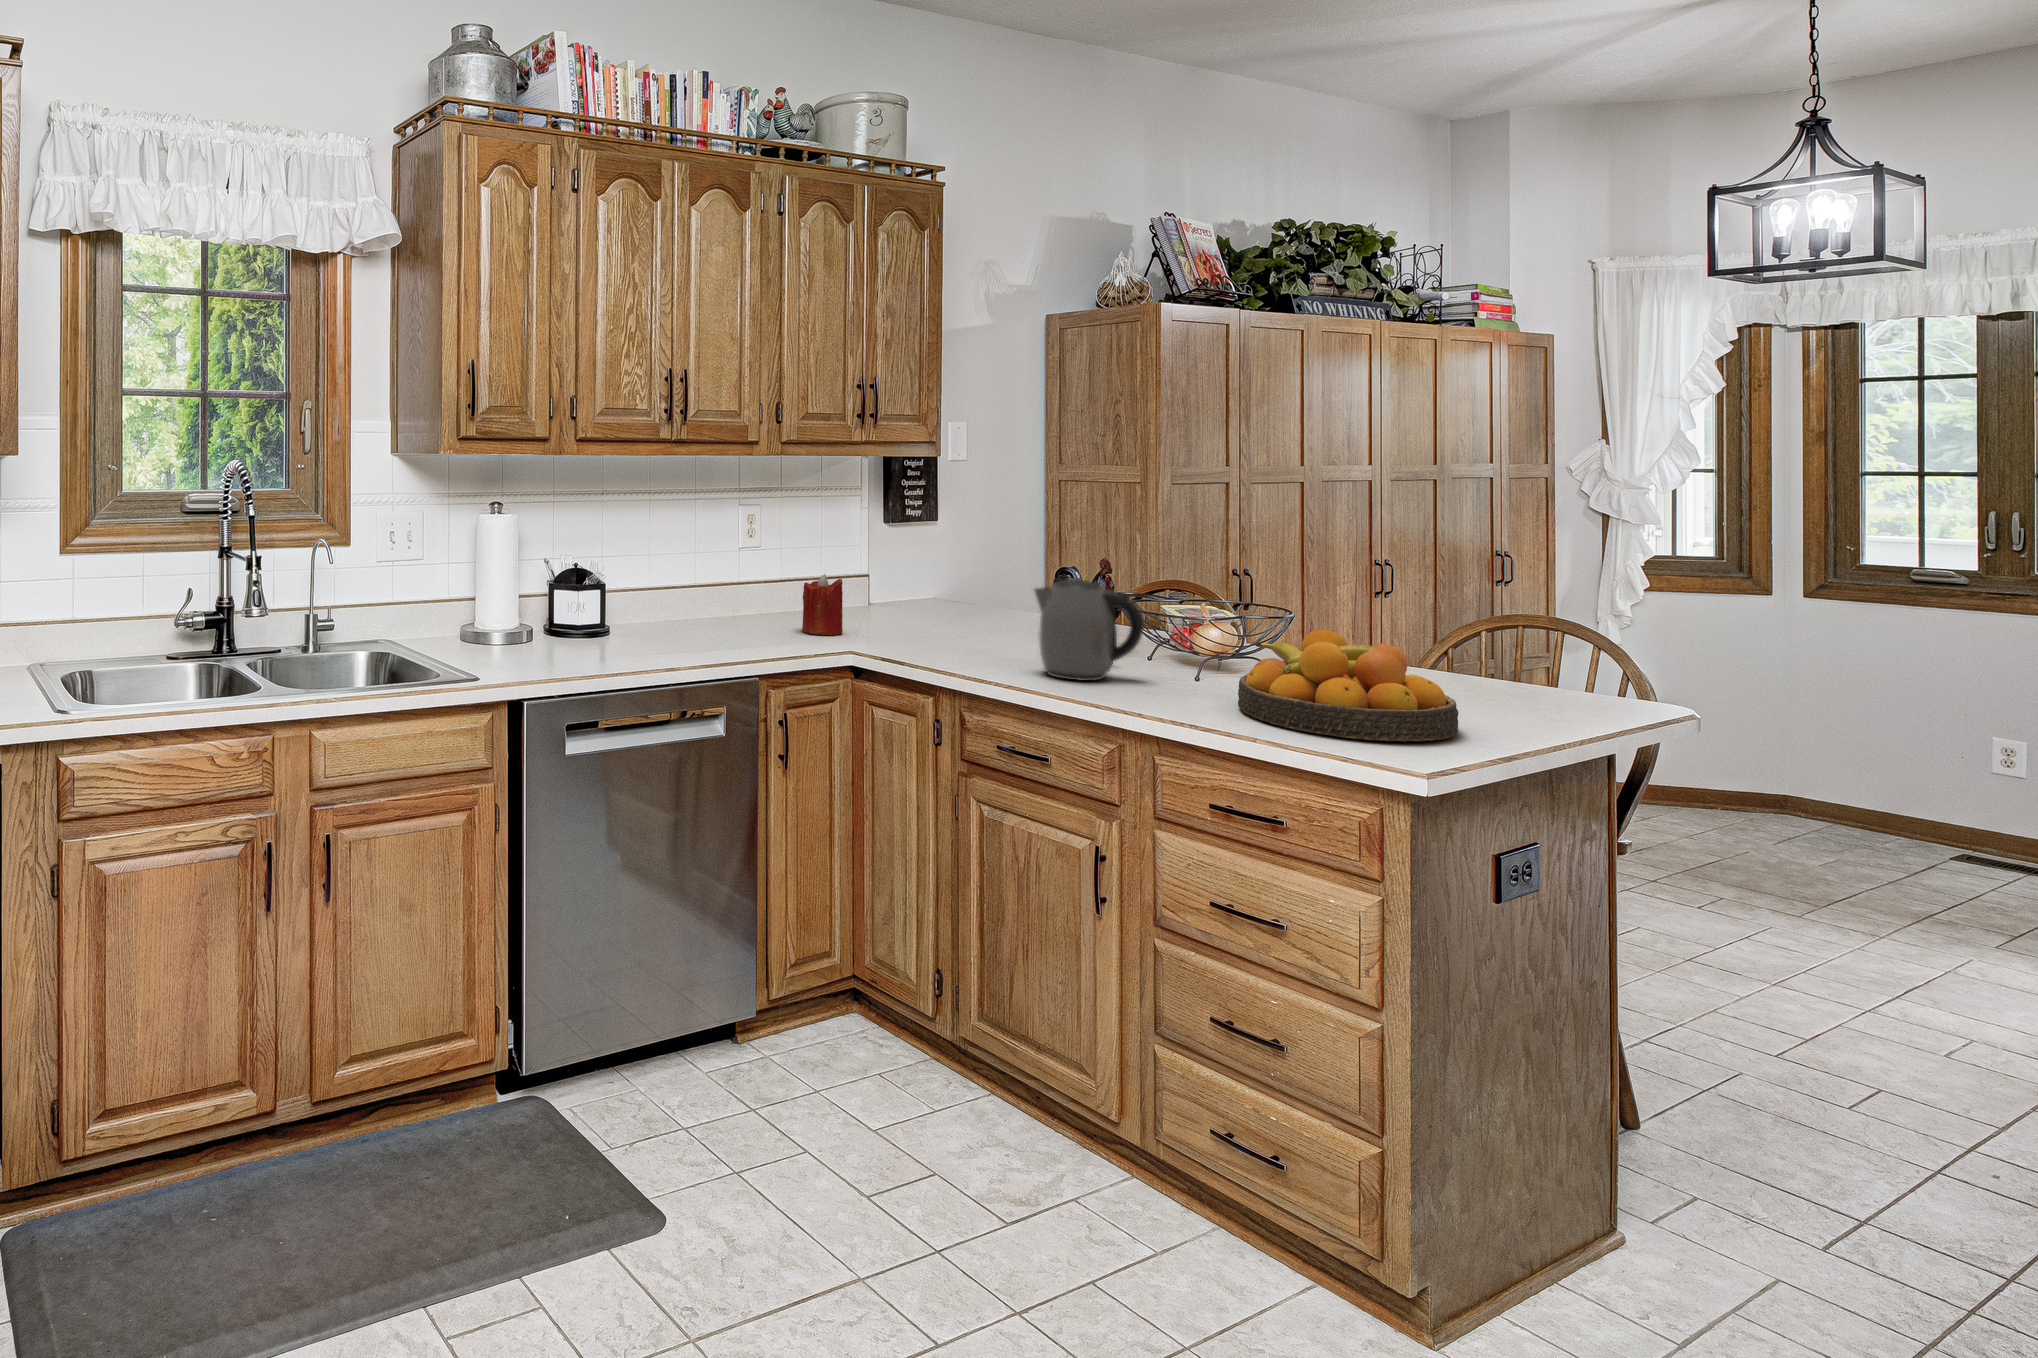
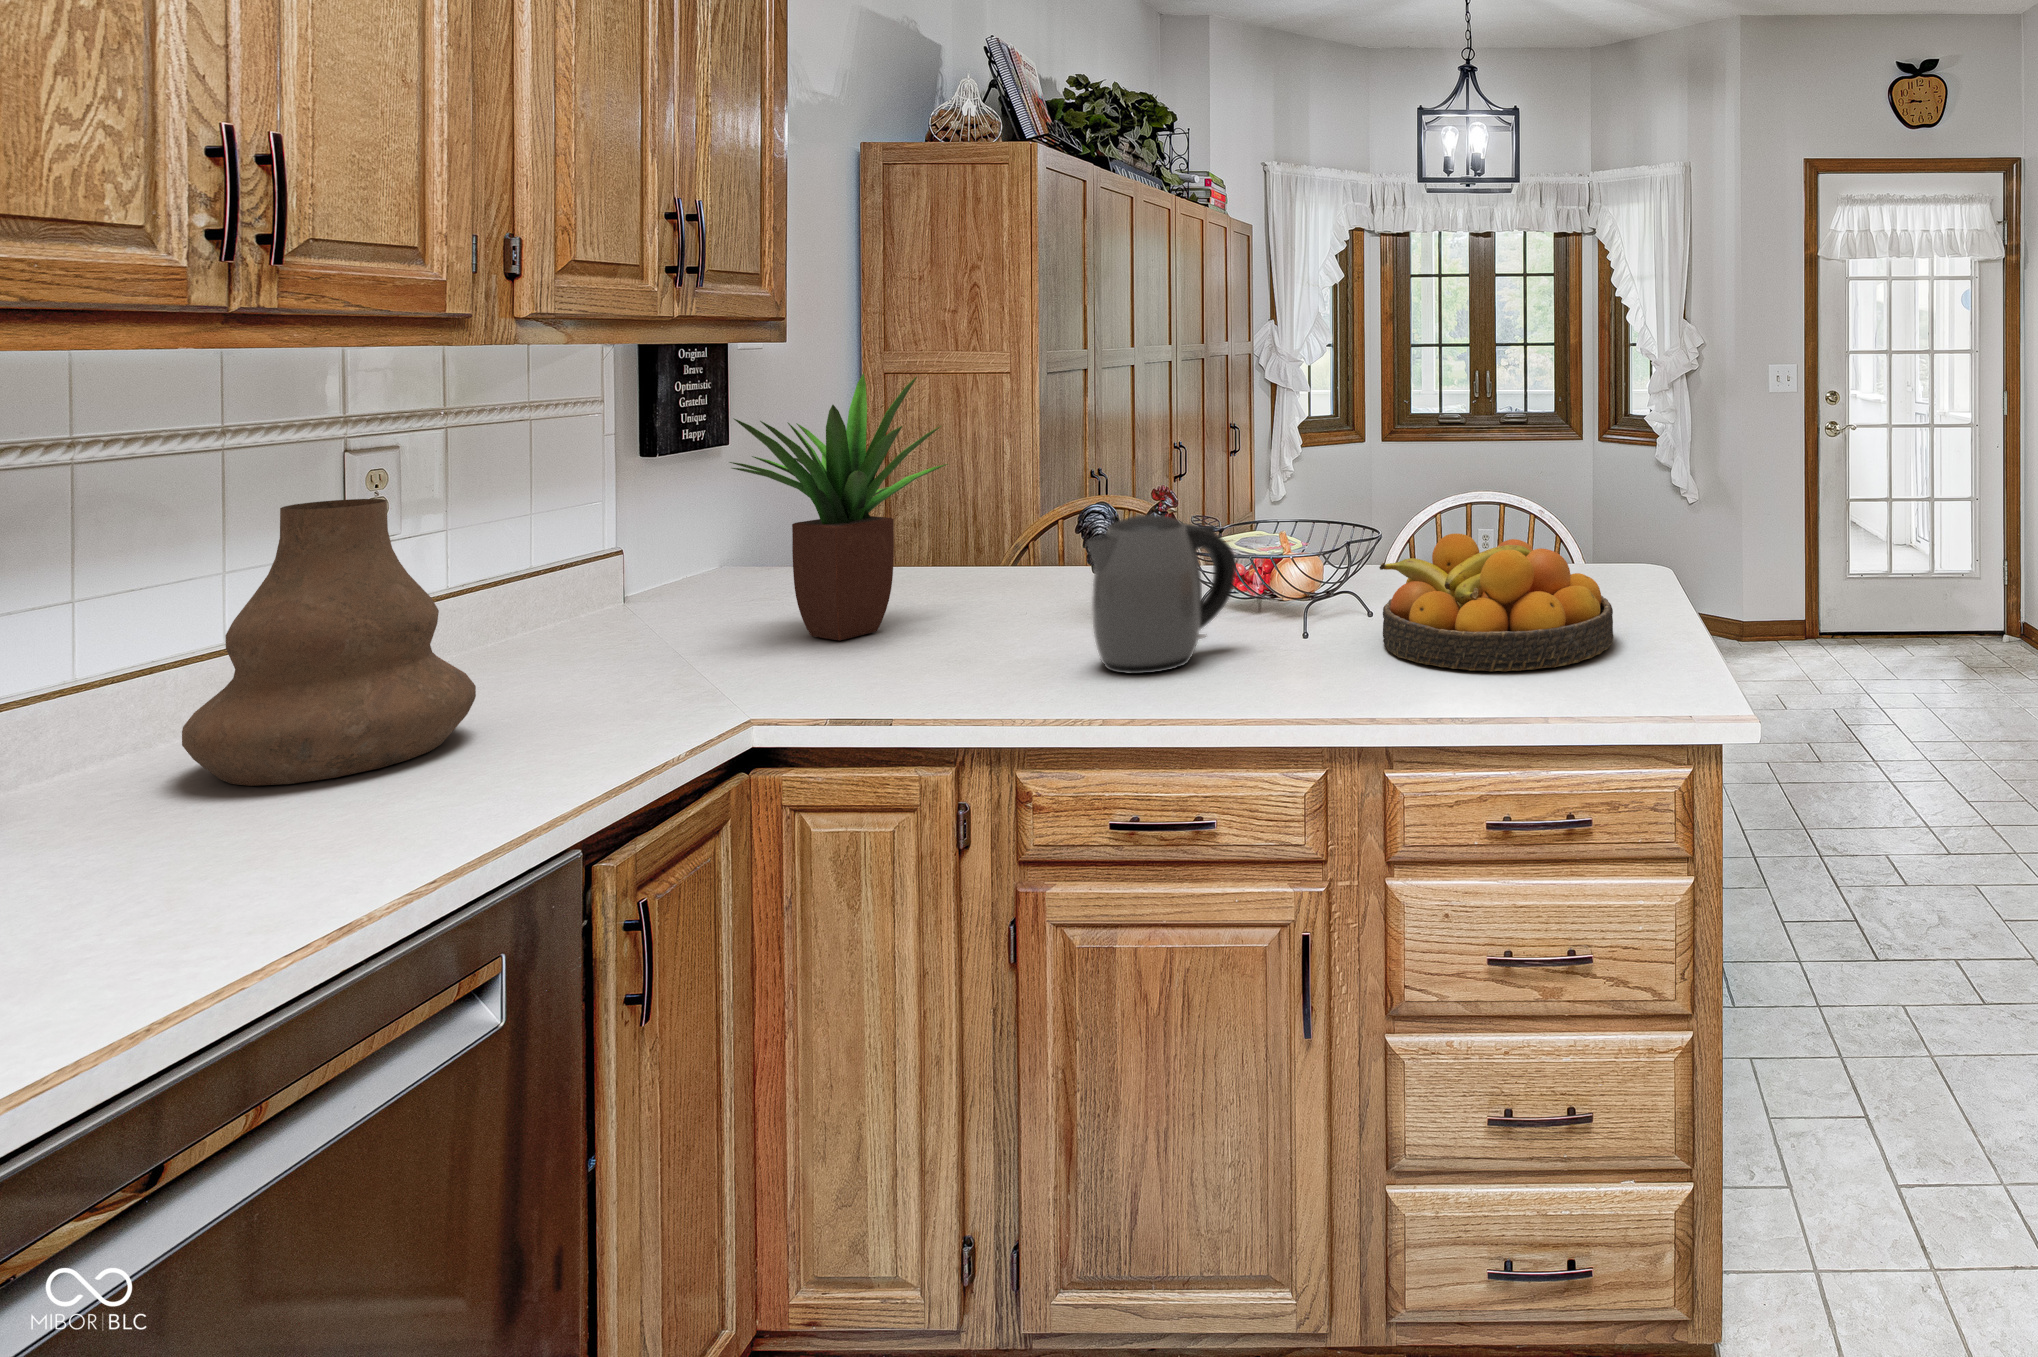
potted plant: none [889,477,1022,634] -> present [730,373,948,641]
vase: none [665,521,759,637] -> present [182,499,476,786]
candle: present [802,574,843,635] -> none [565,576,667,701]

